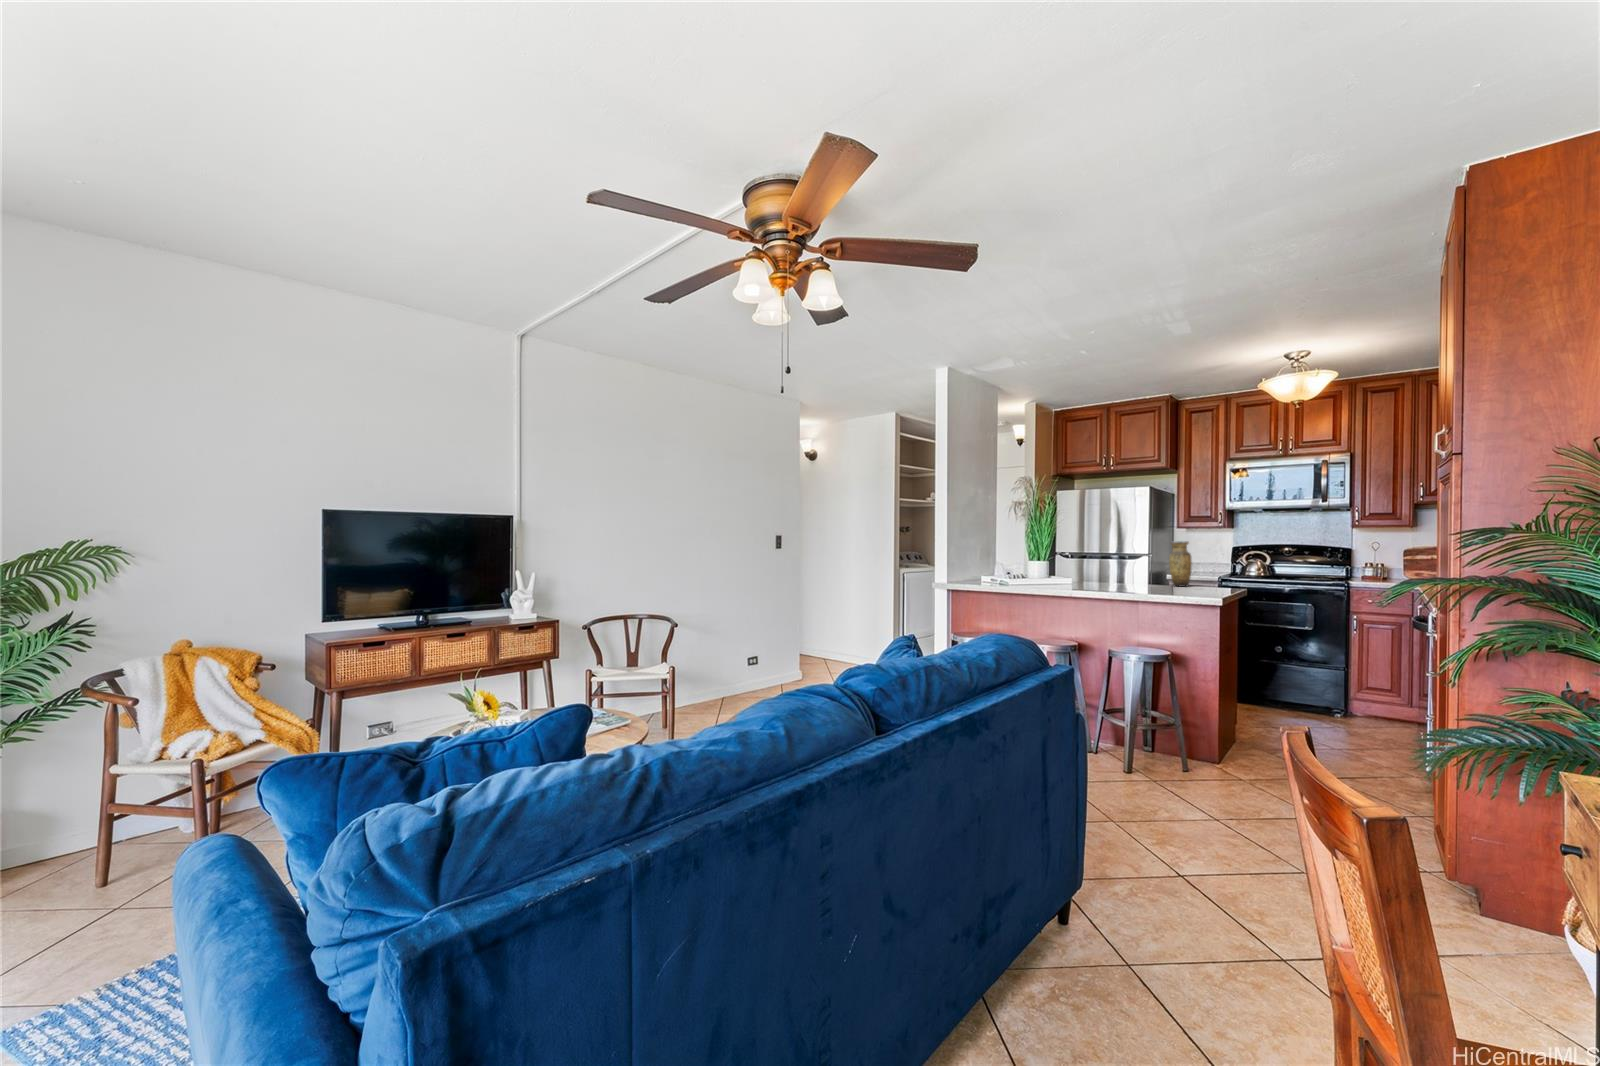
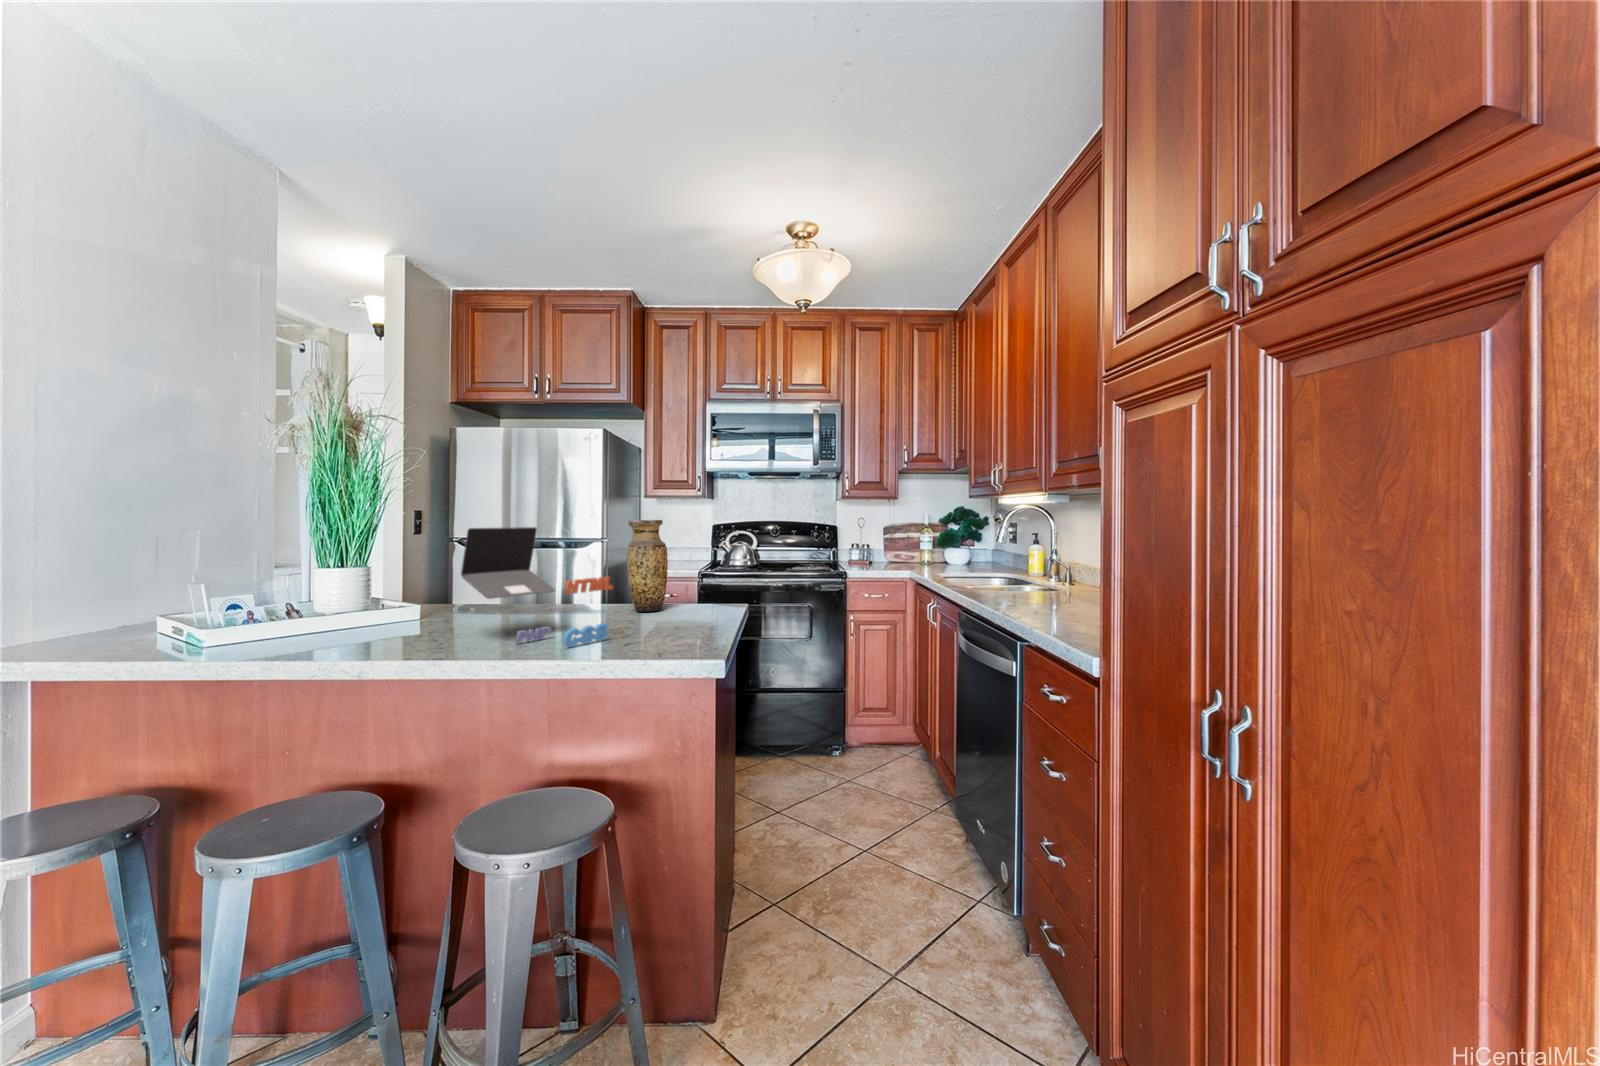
laptop: none [1100,544,1165,590] -> present [461,527,613,647]

